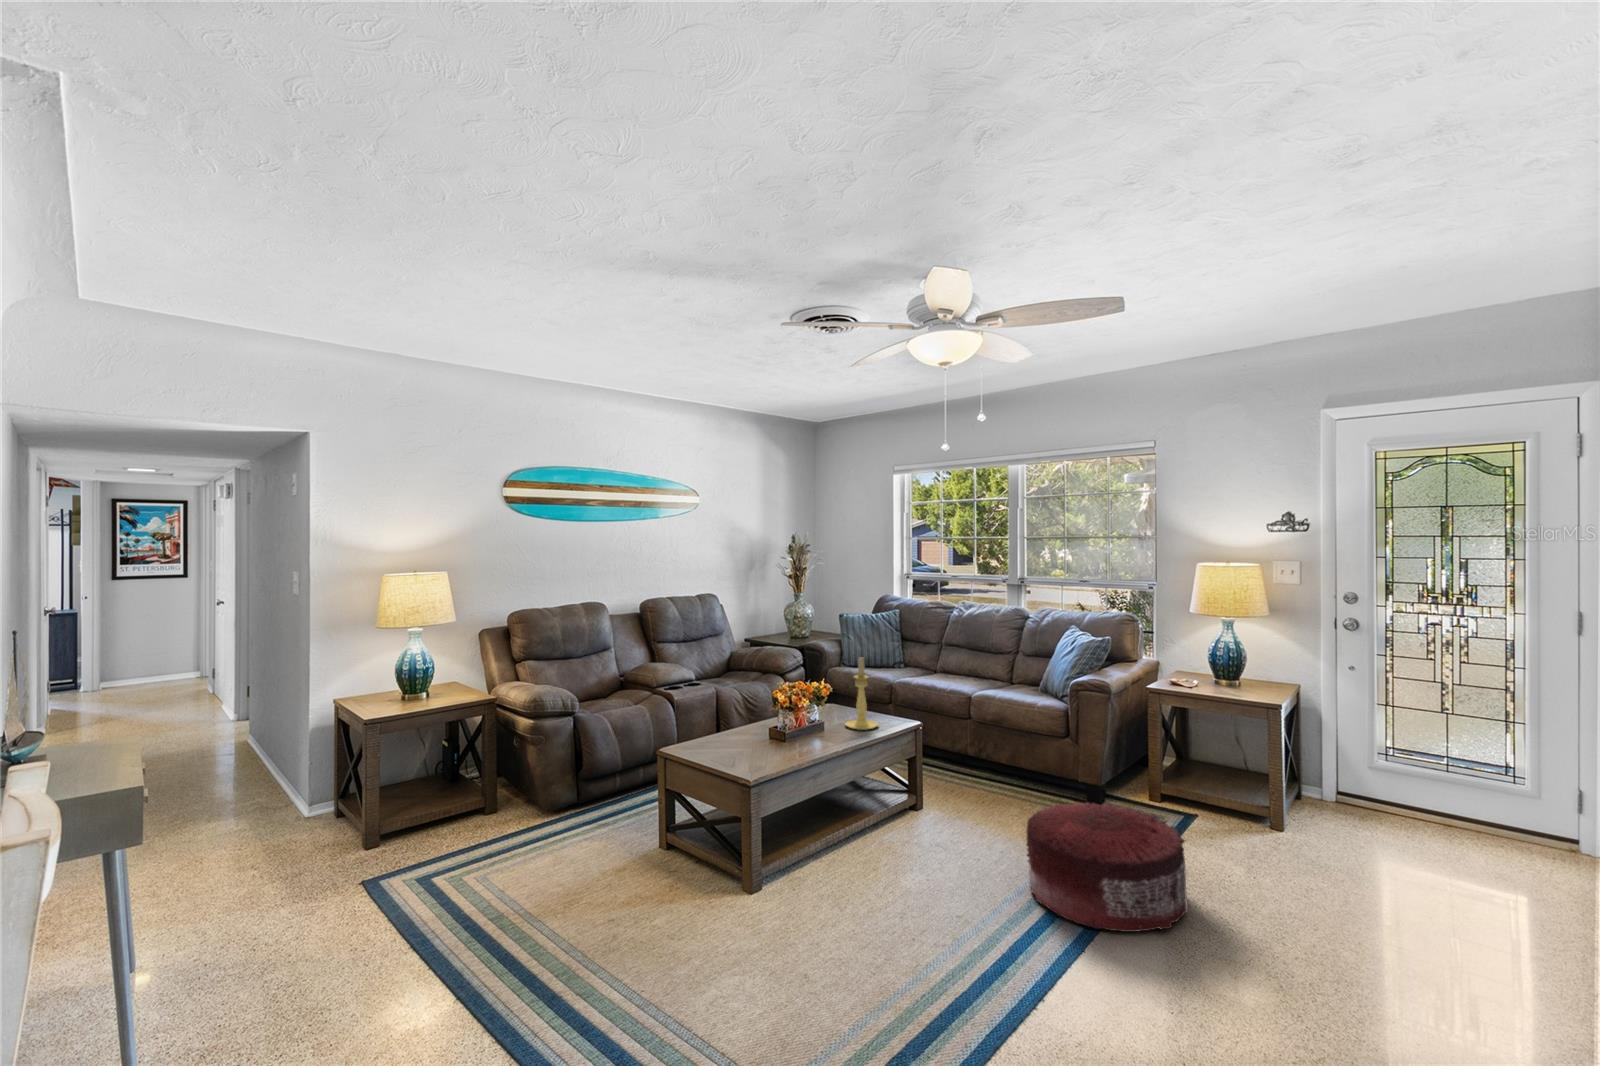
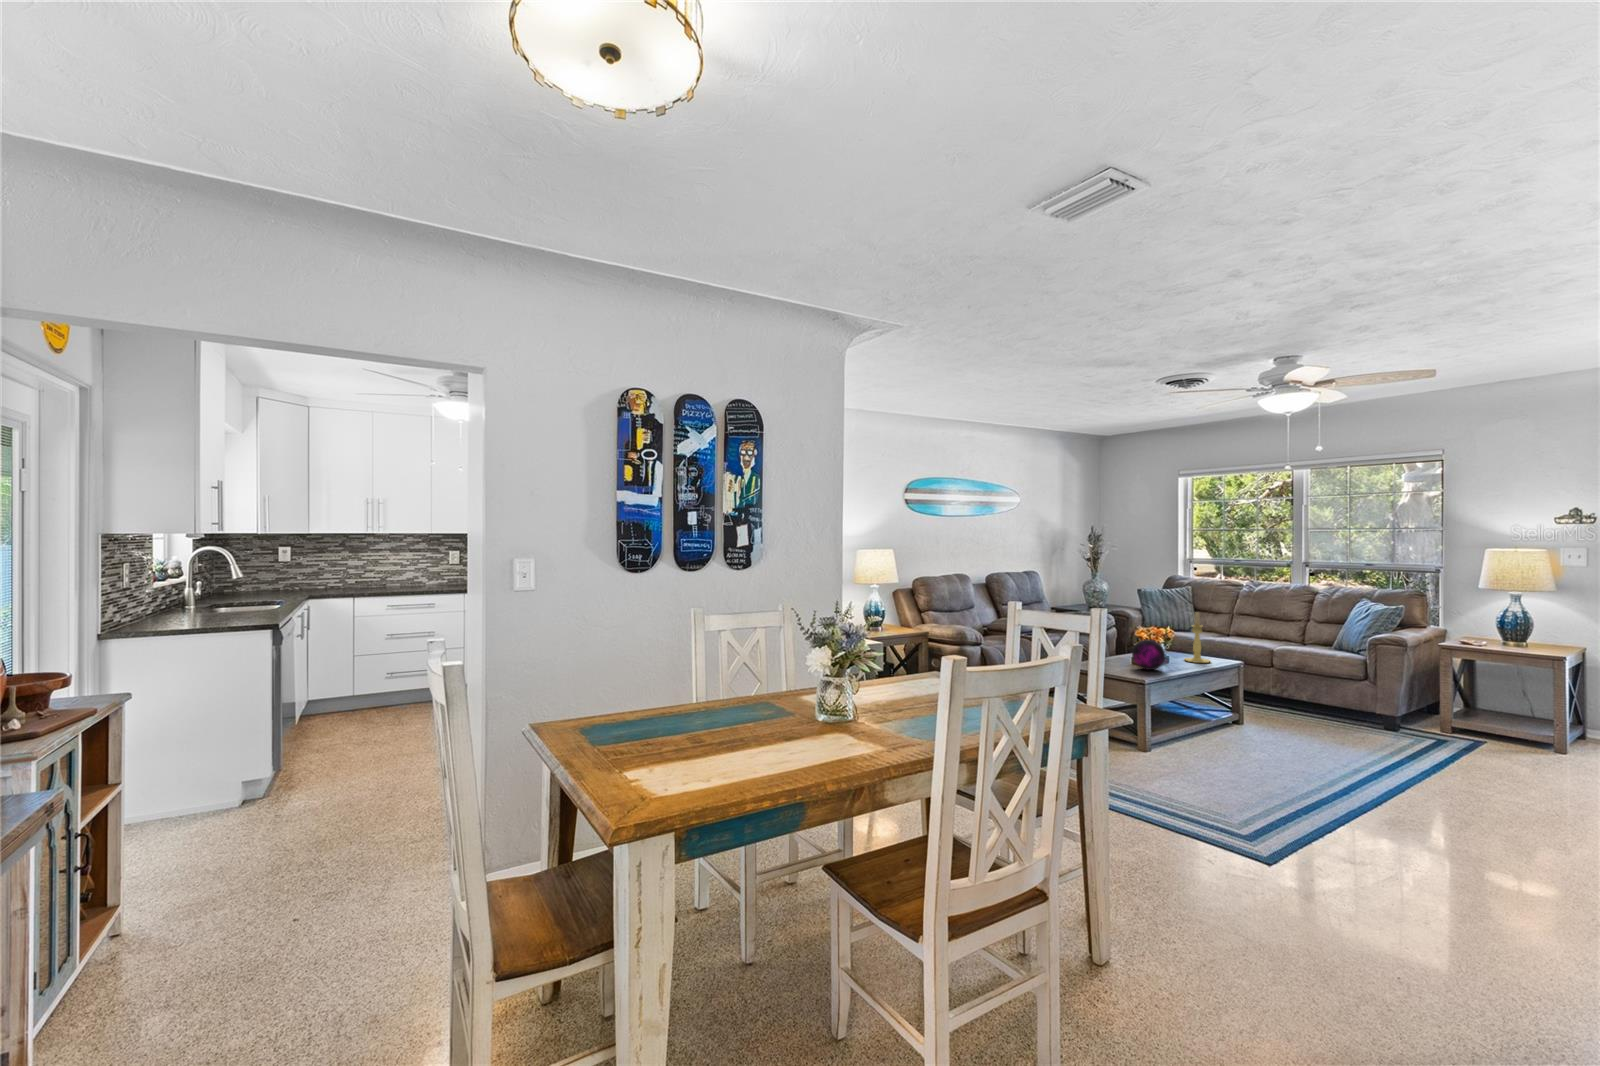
decorative orb: none [758,705,802,751] -> present [1132,639,1165,670]
pouf: present [1026,802,1188,932] -> none [1351,713,1488,791]

